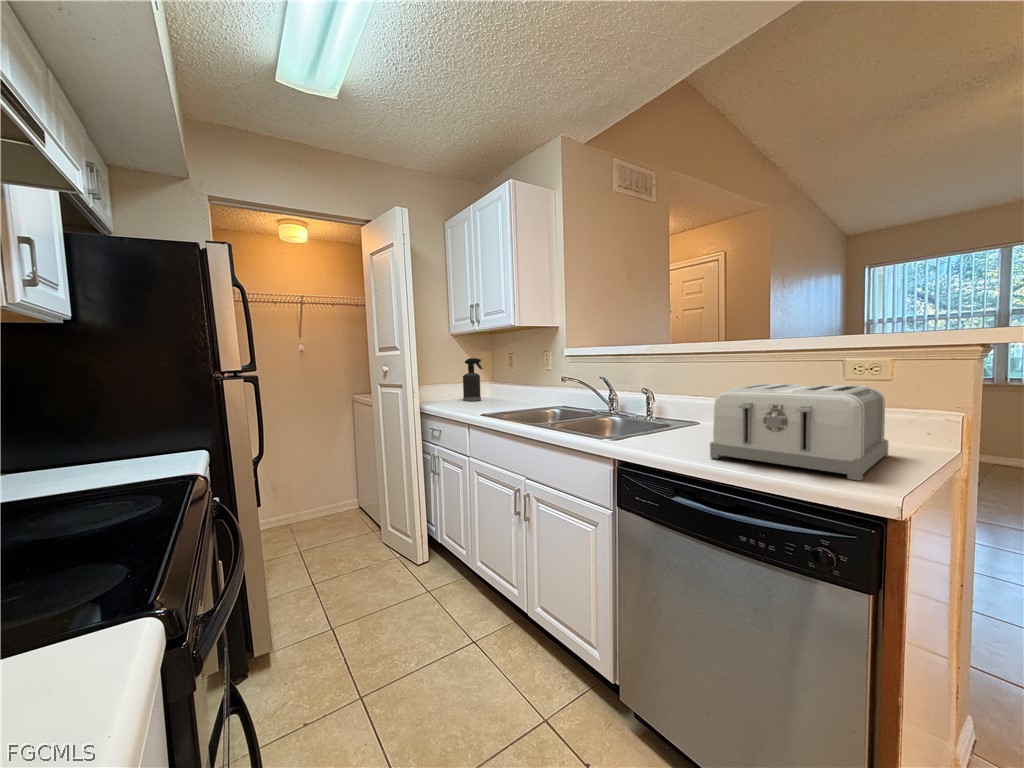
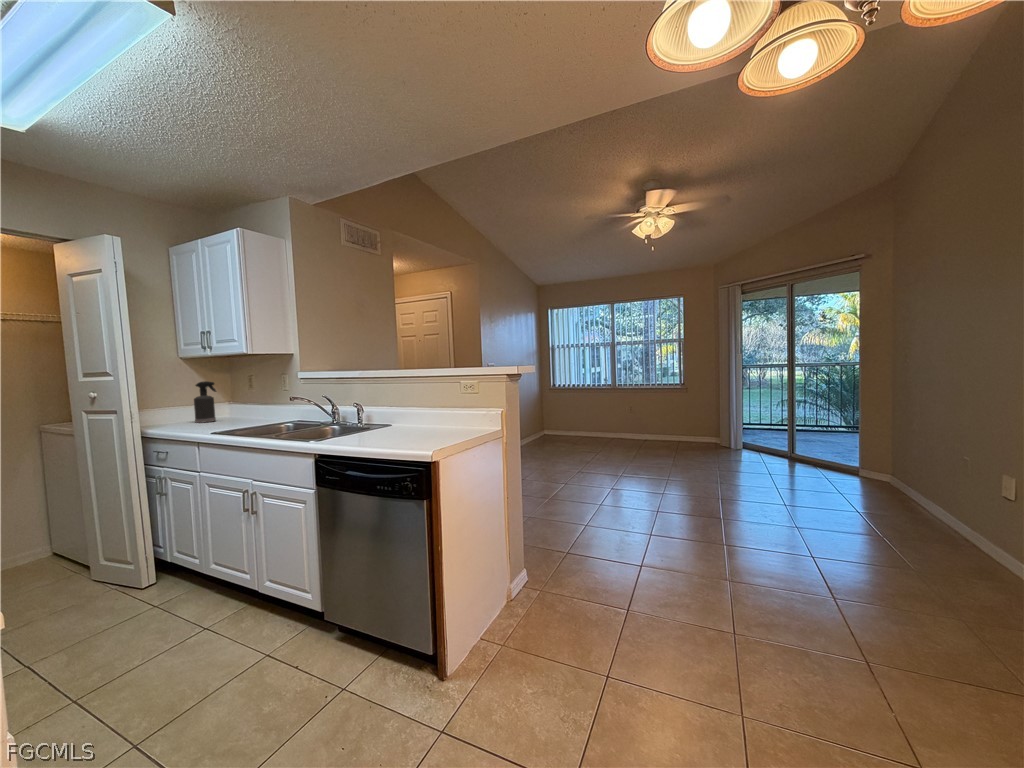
toaster: present [710,384,888,481] -> none [367,398,463,447]

